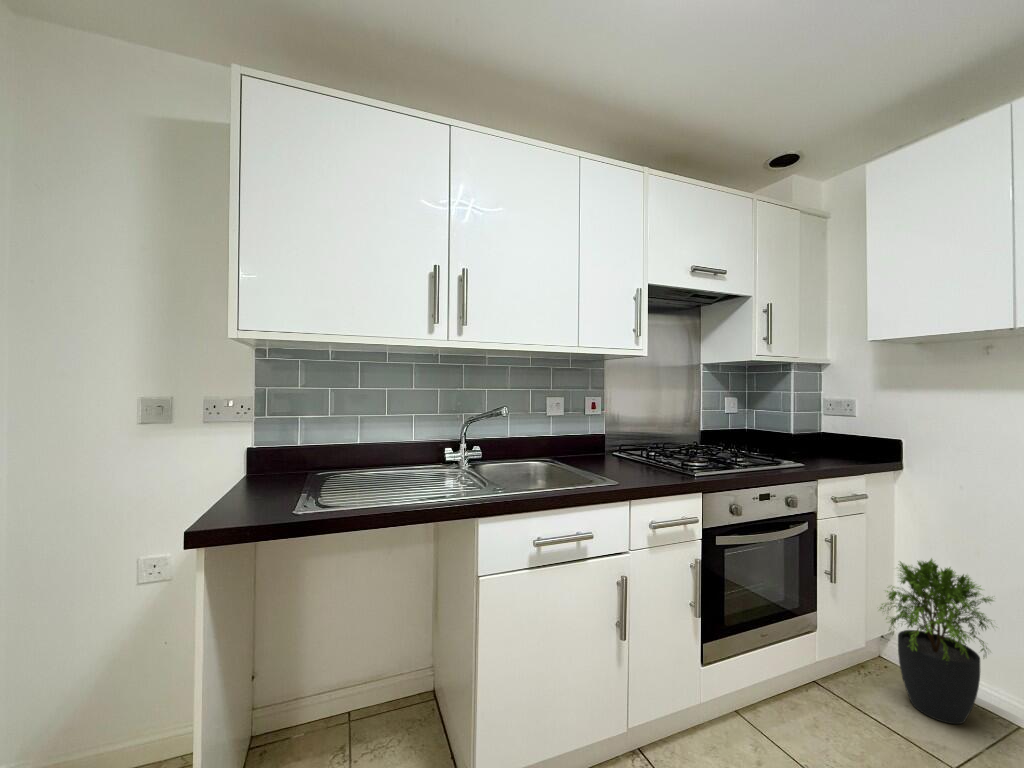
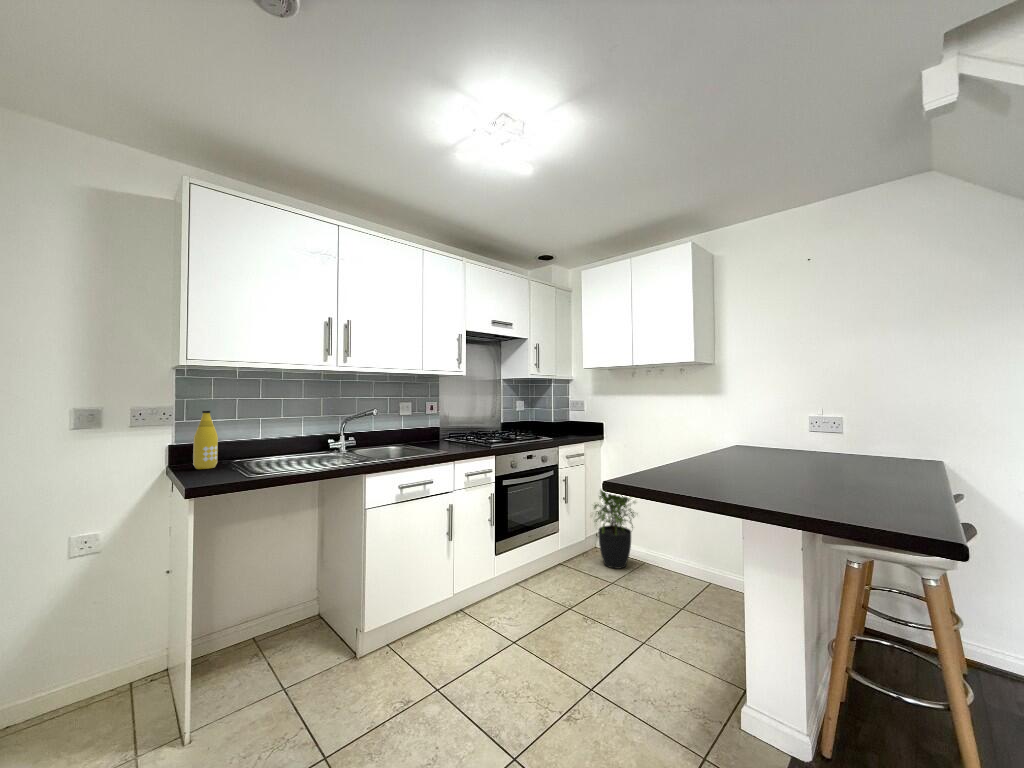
bottle: none [270,404,301,483] -> present [193,411,218,469]

